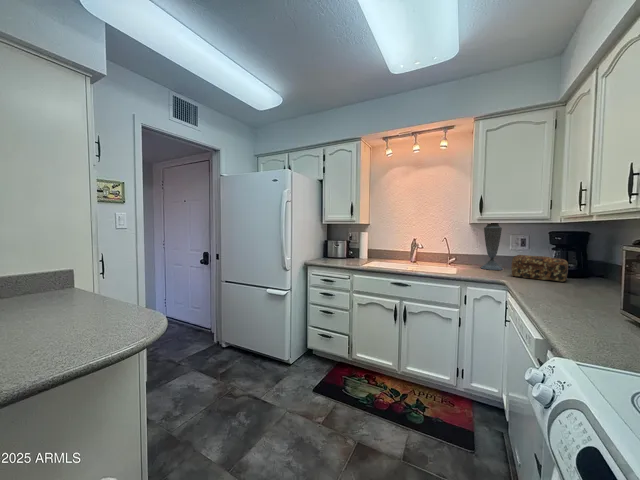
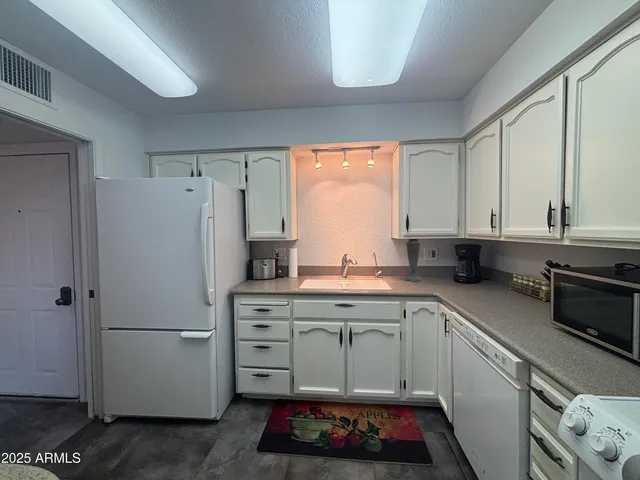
bread loaf: present [511,255,568,281] -> none [436,268,477,290]

